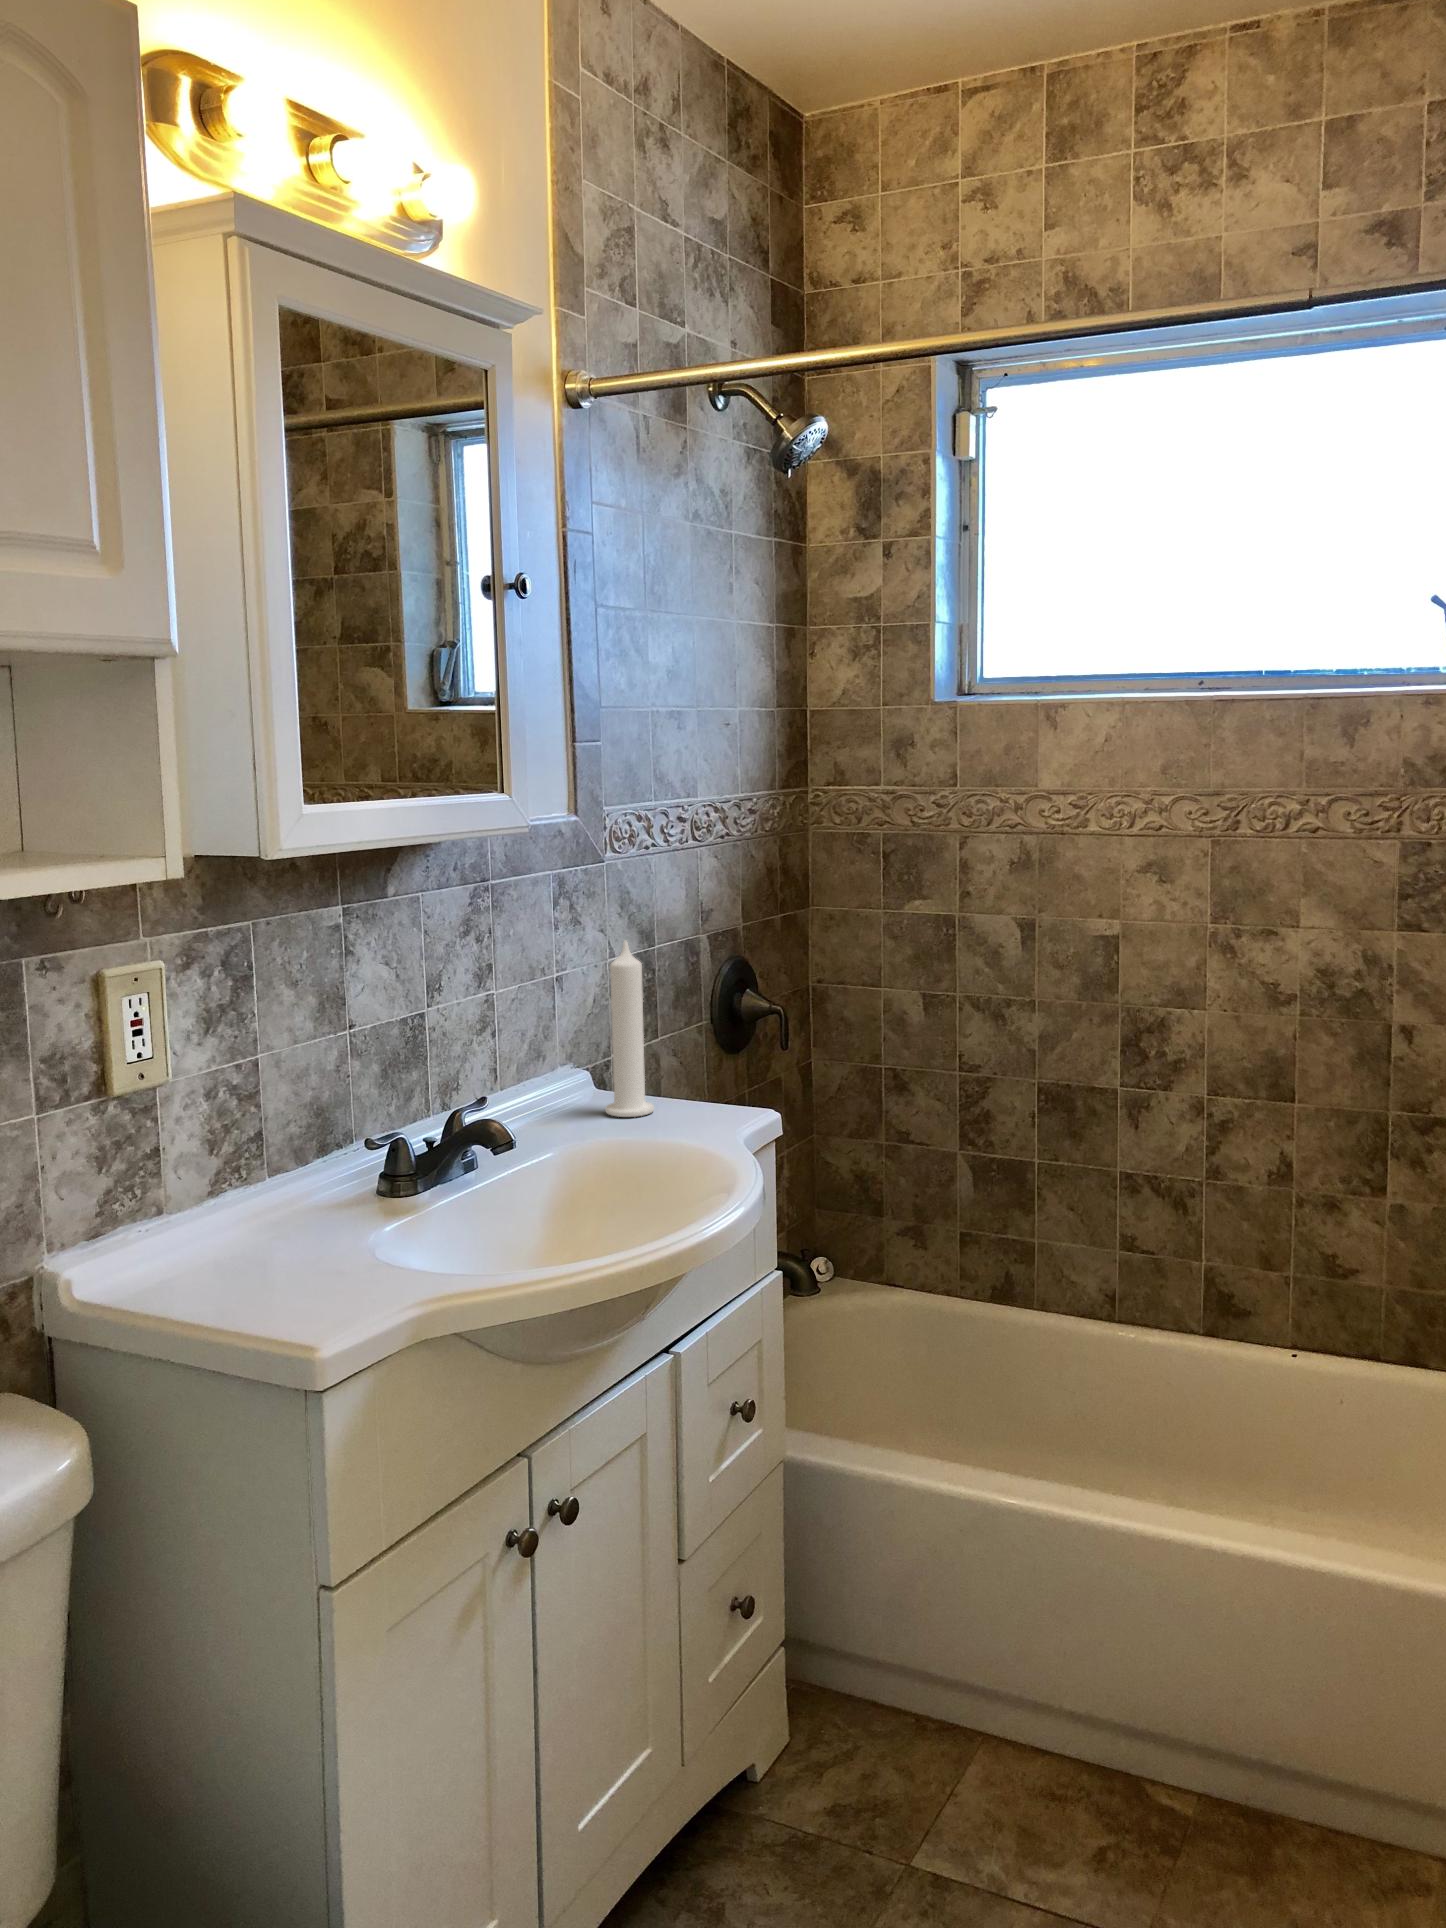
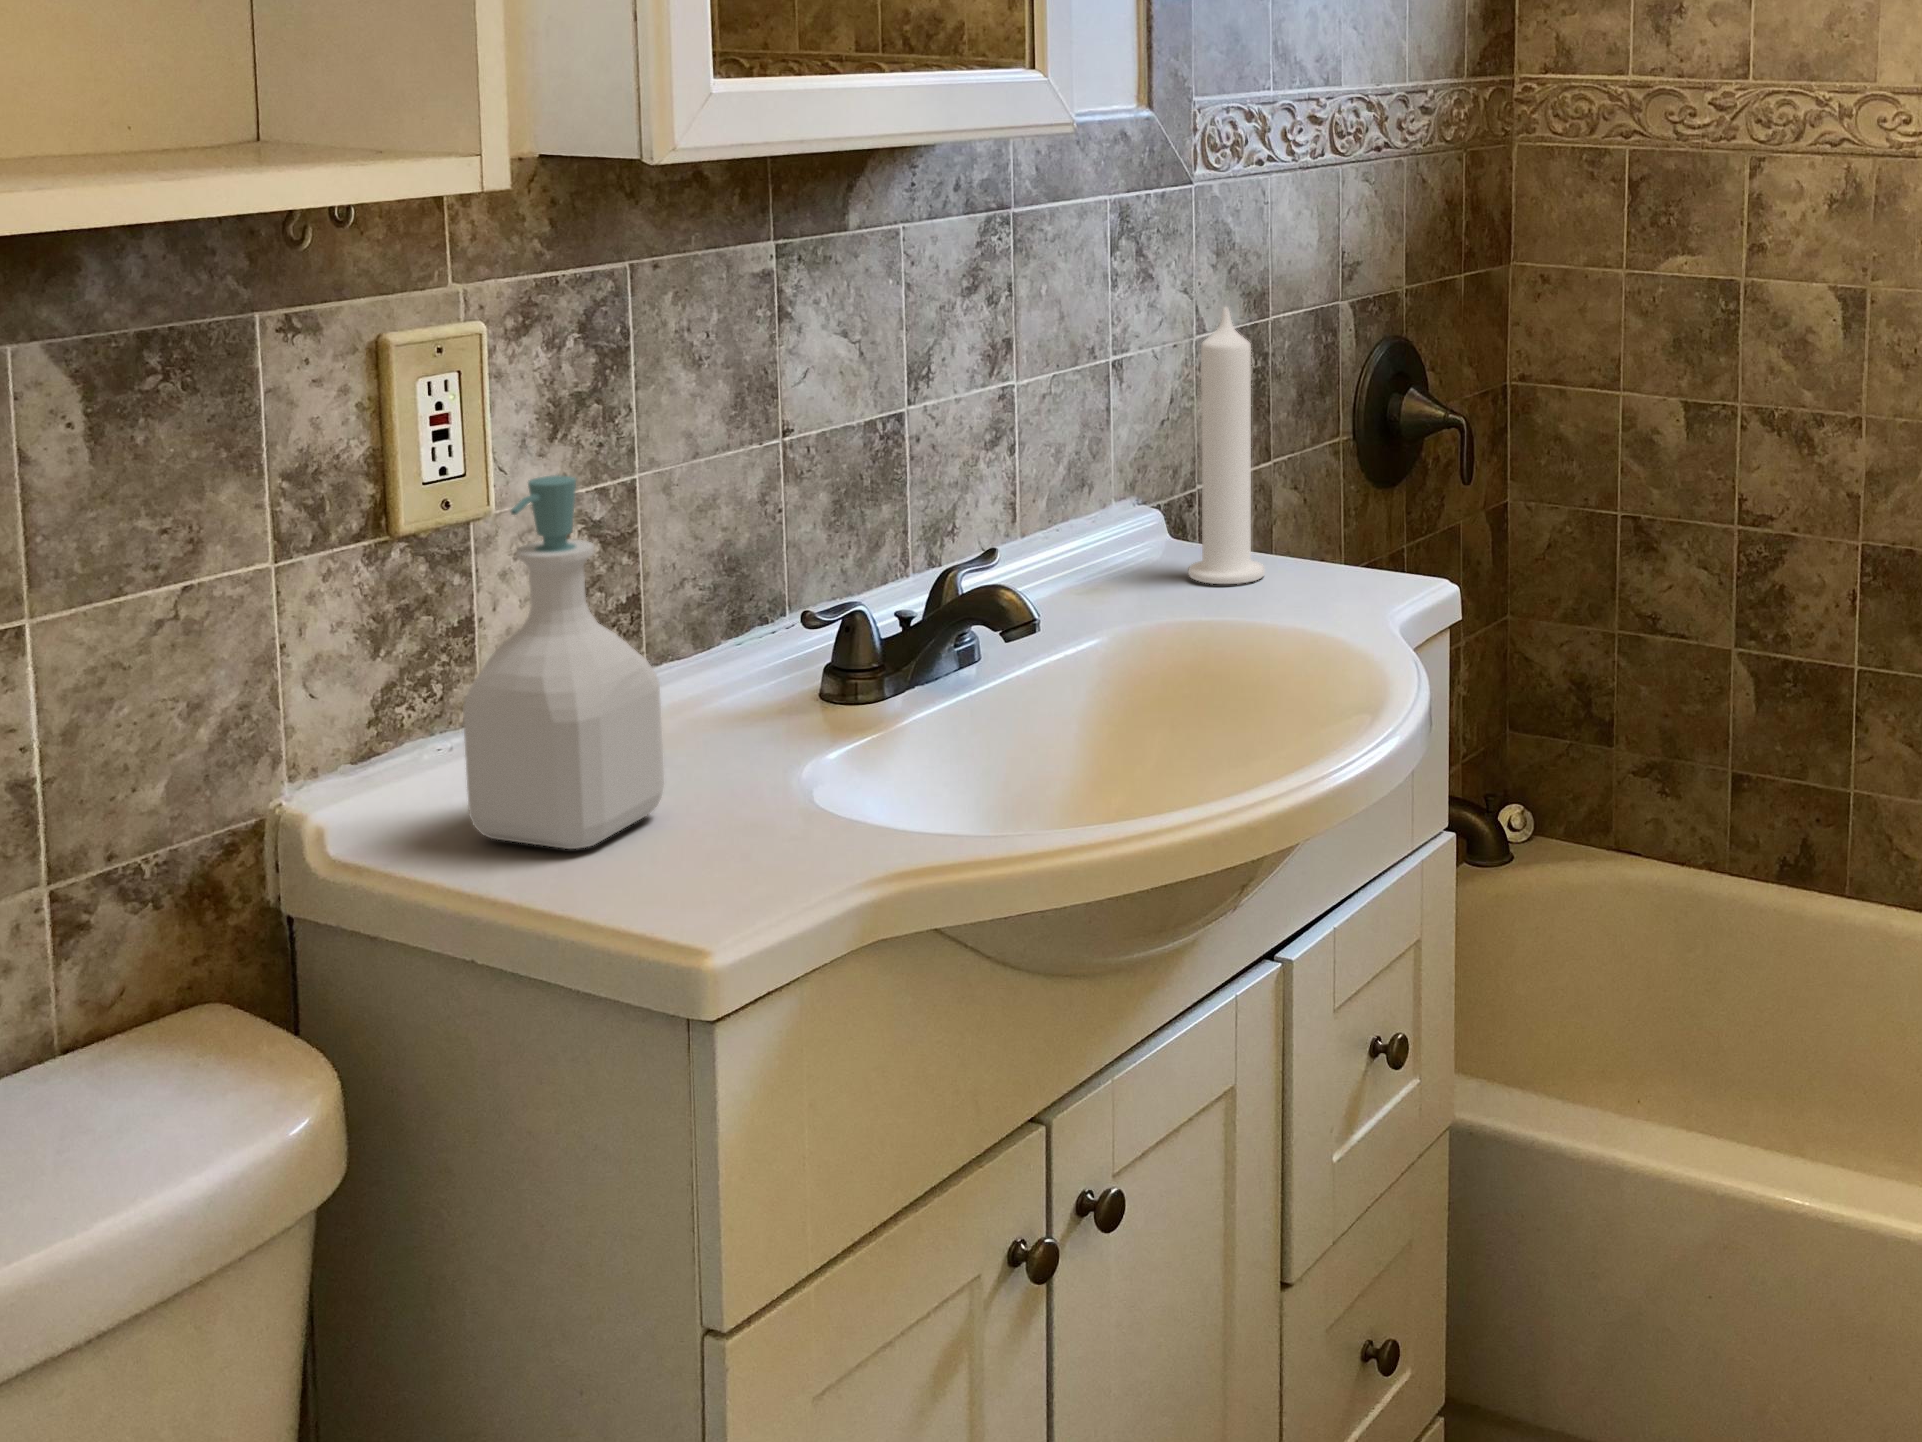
soap bottle: none [159,1055,283,1287] -> present [463,475,664,849]

